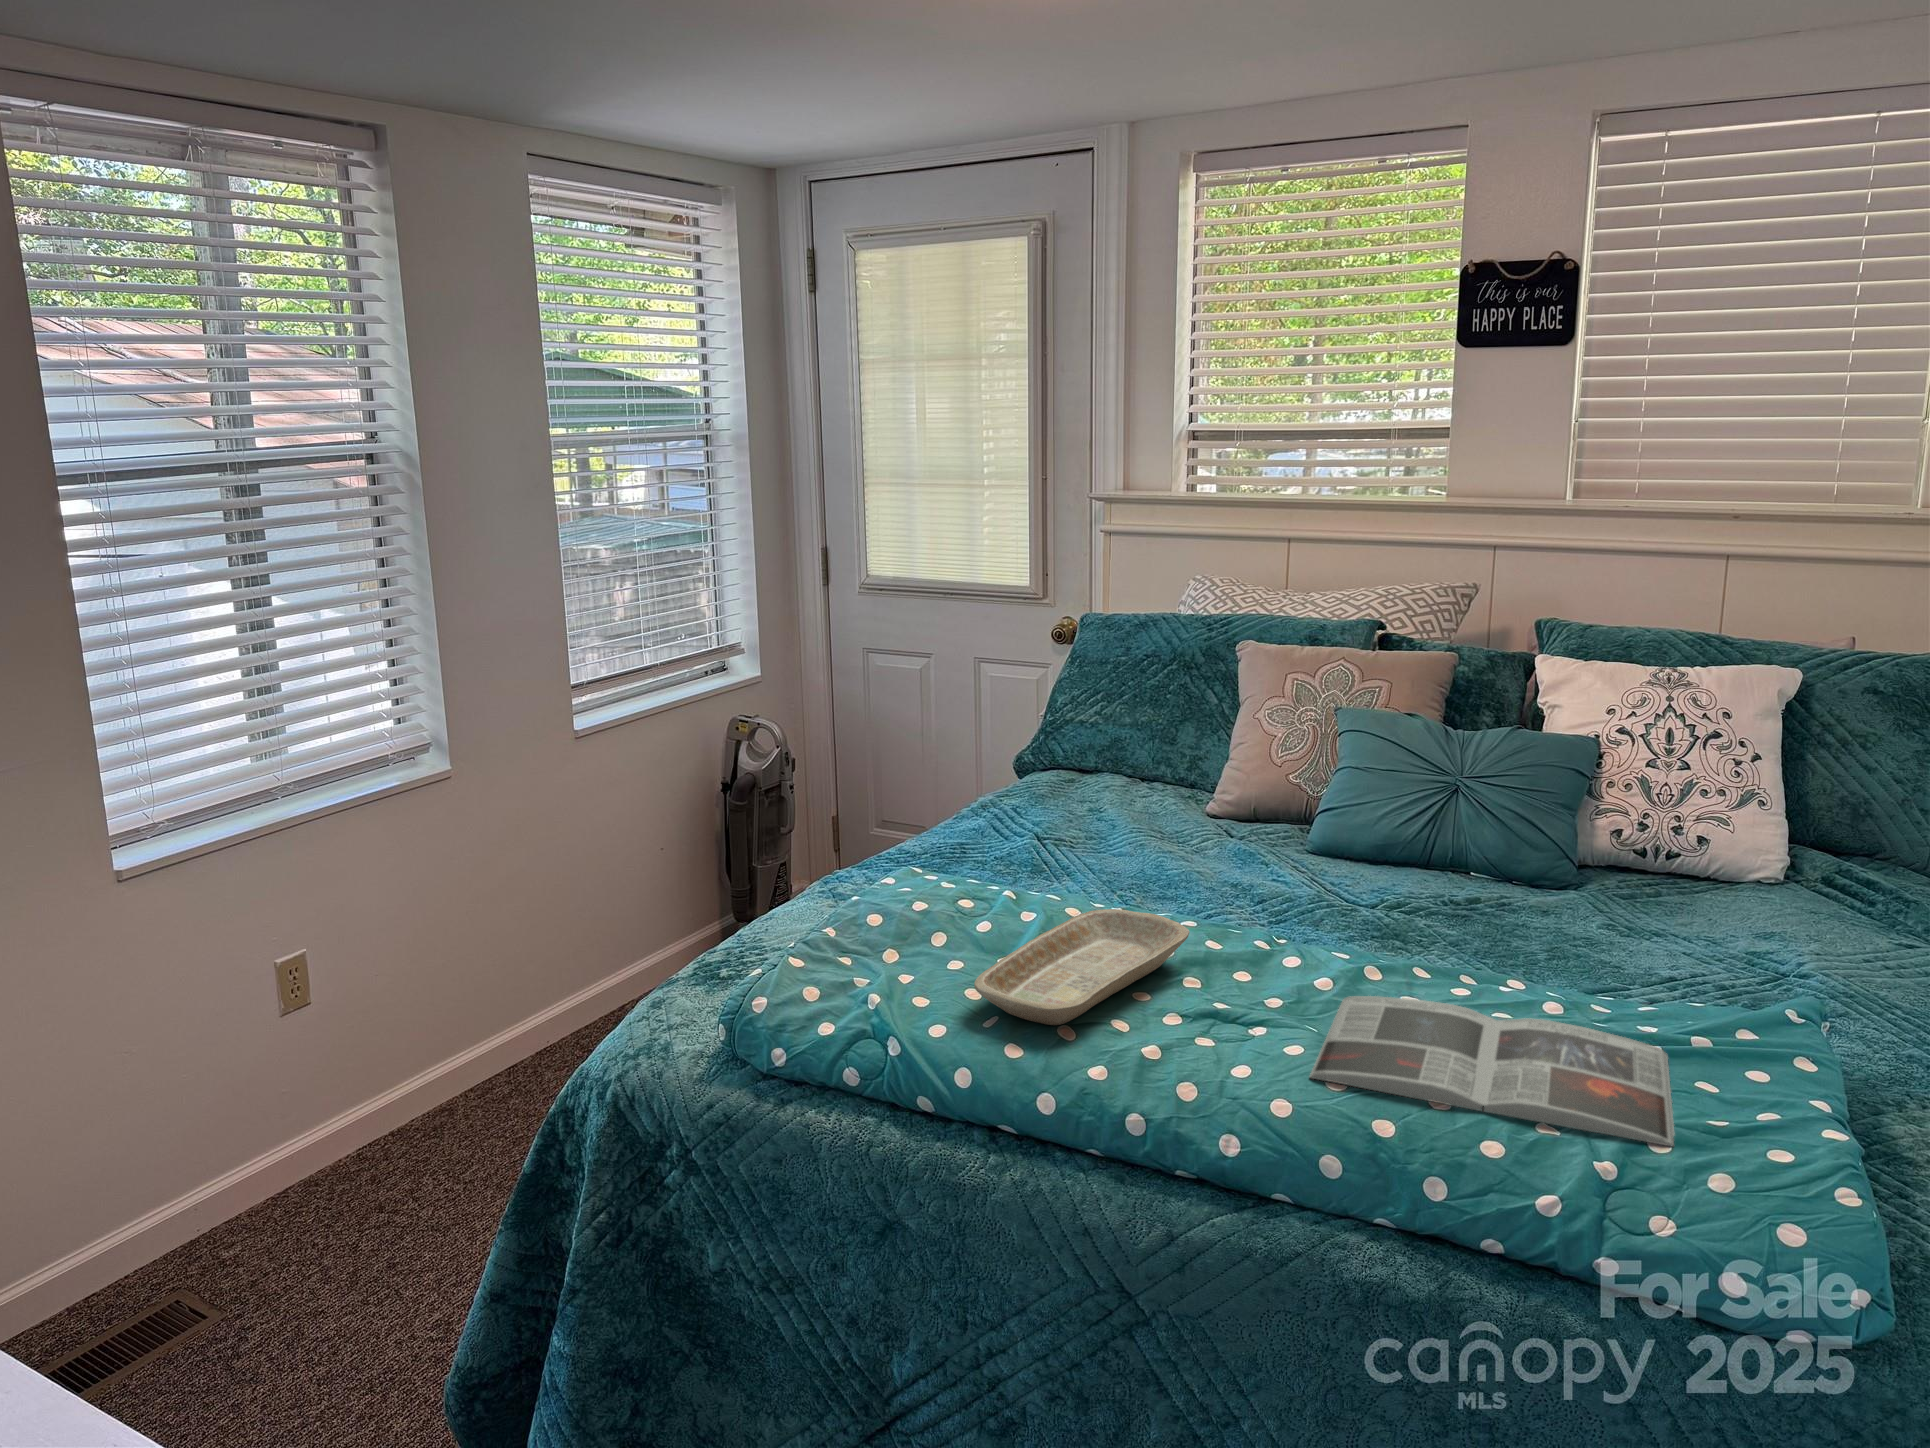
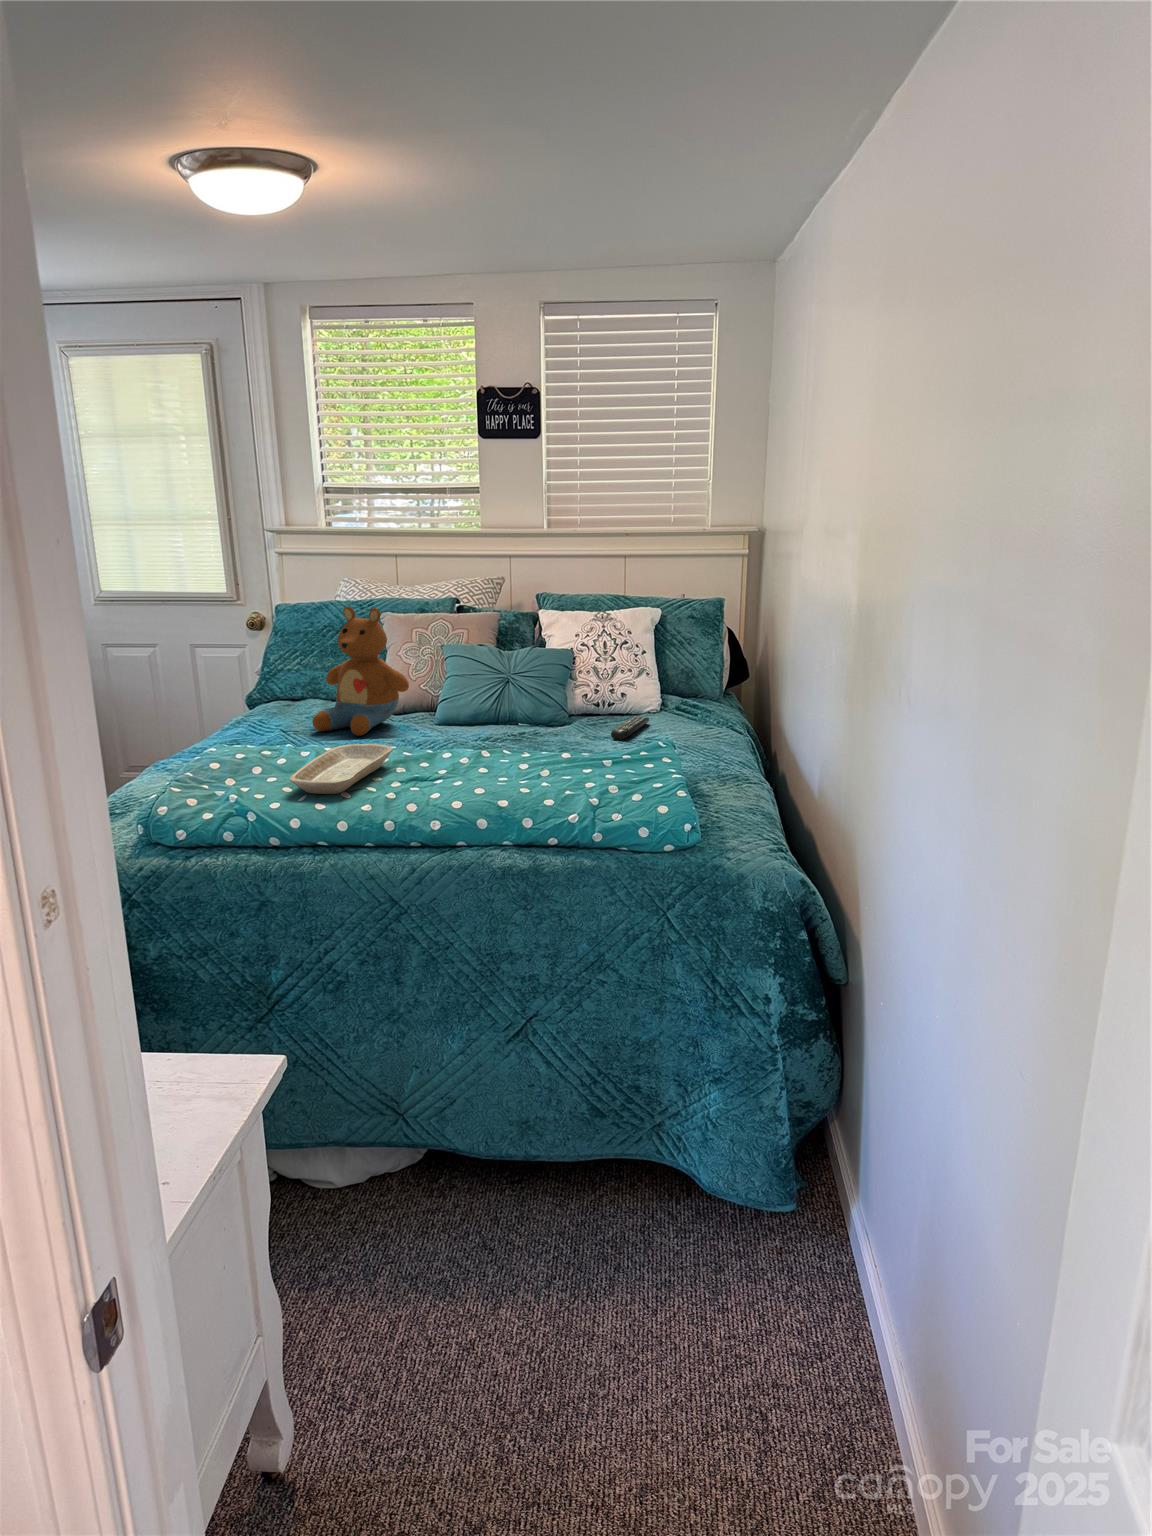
stuffed toy: none [1094,635,1265,862] -> present [312,606,409,736]
remote control: none [1666,894,1759,950] -> present [611,716,649,740]
magazine: present [1310,996,1674,1146] -> none [467,758,620,792]

